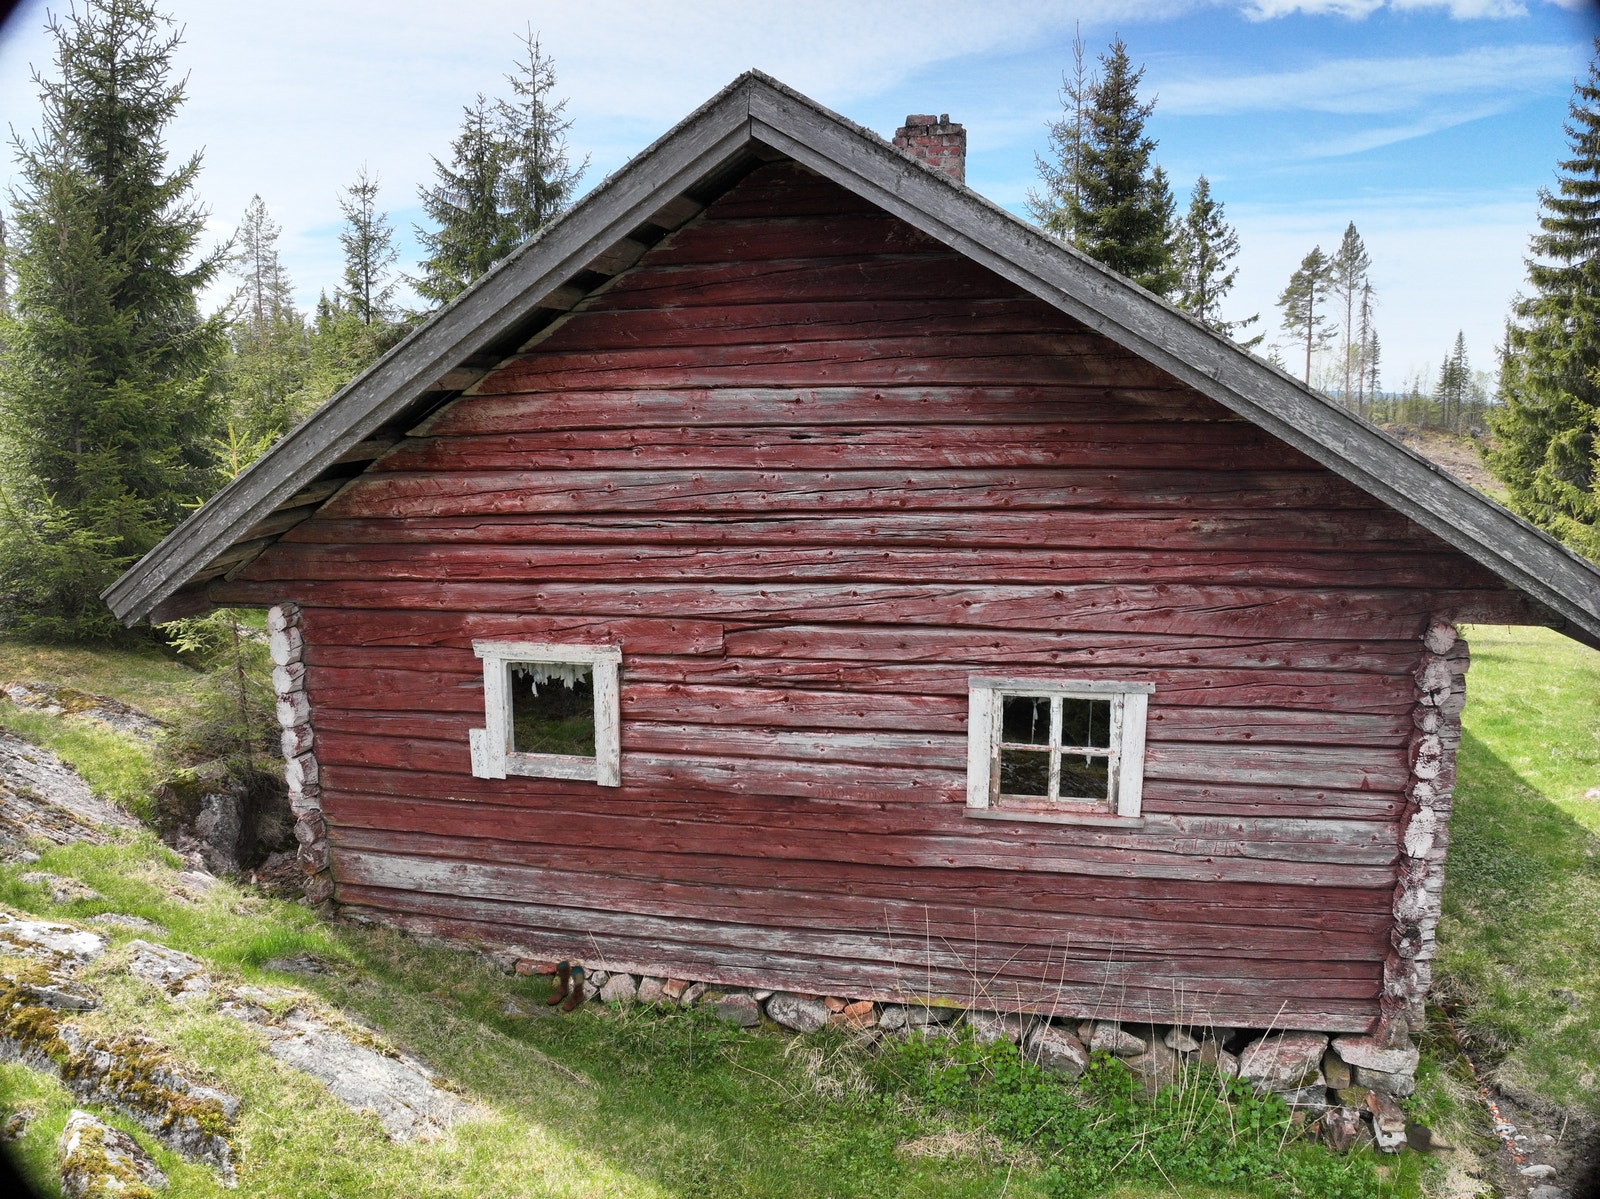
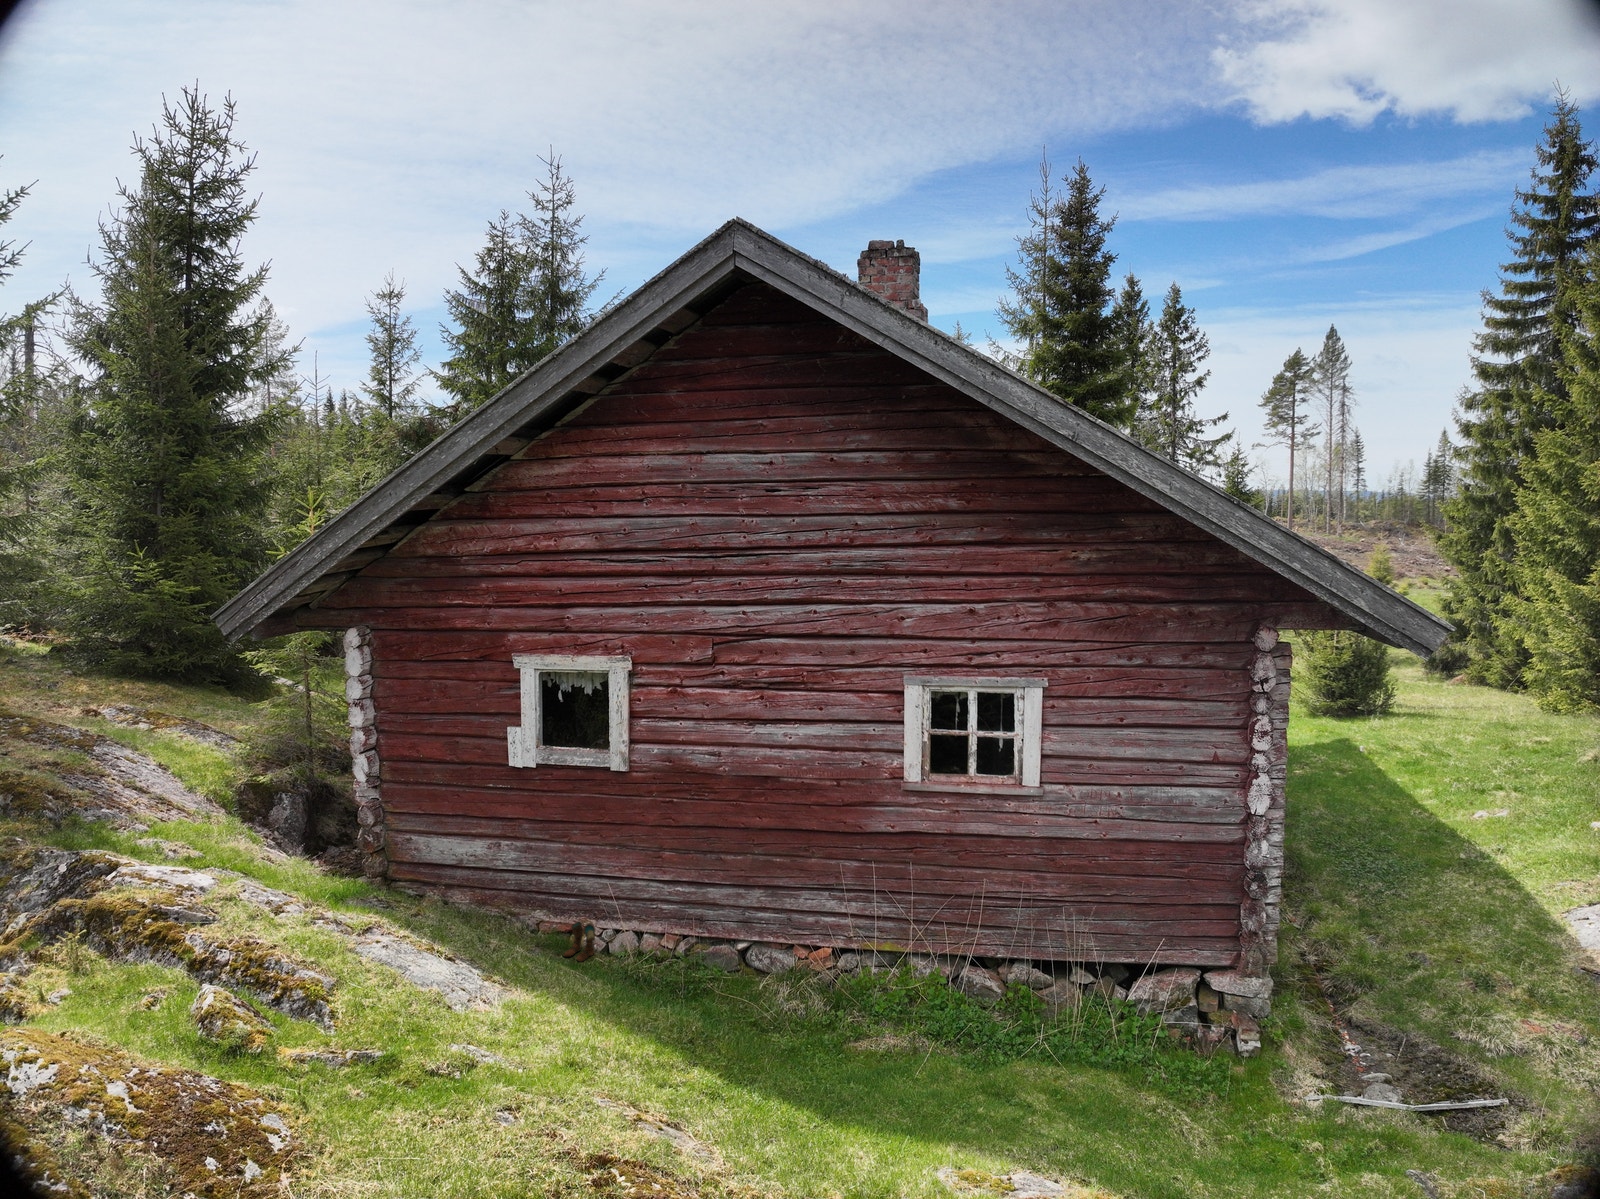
watering can: present [1405,1119,1456,1153] -> none [1260,1035,1300,1061]

